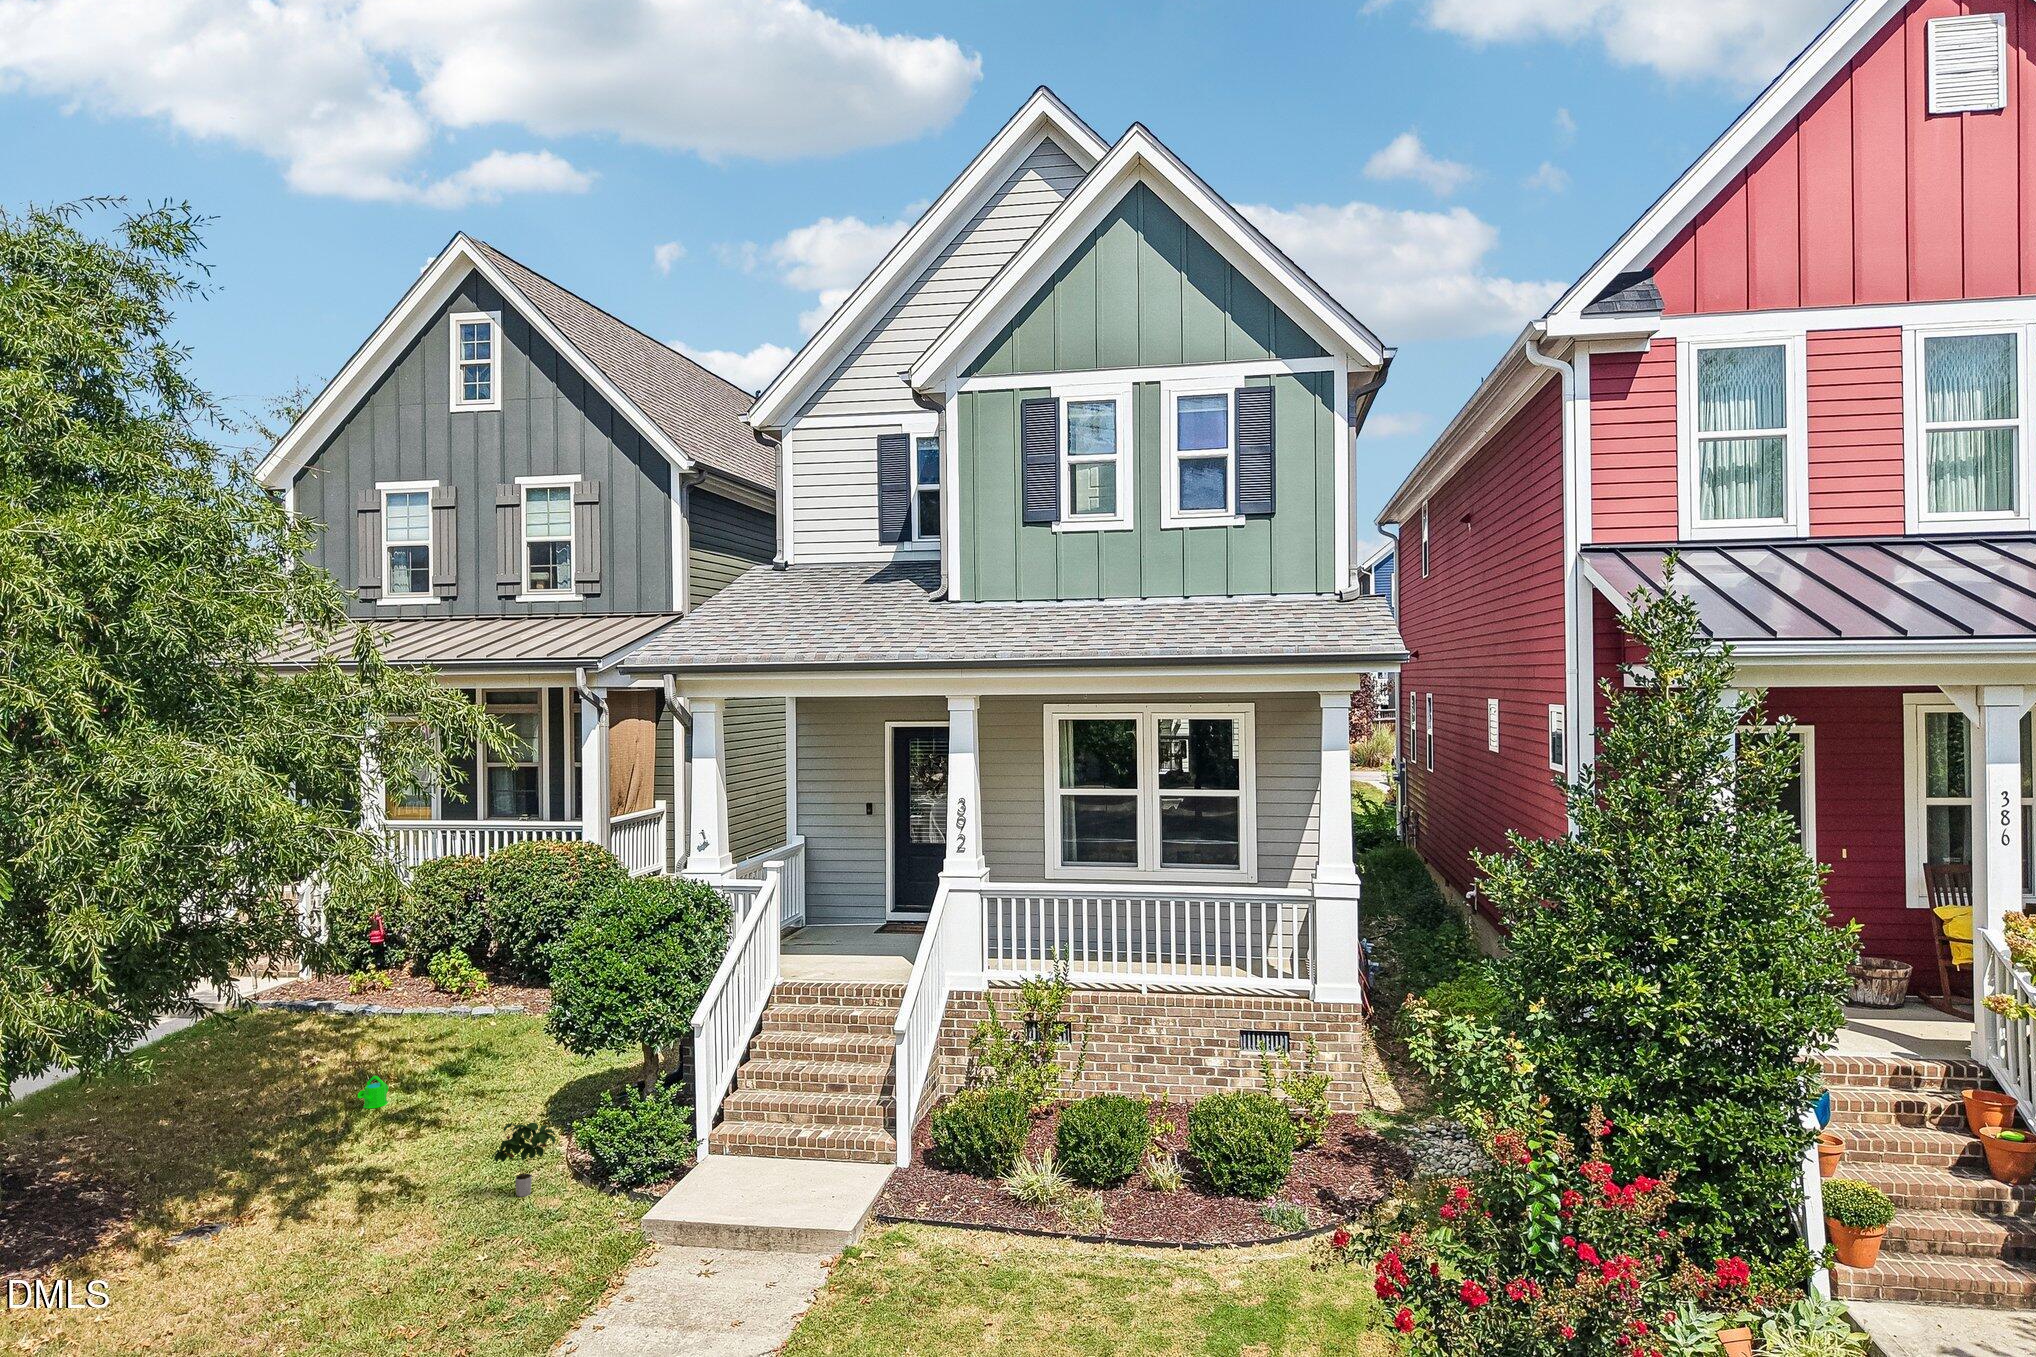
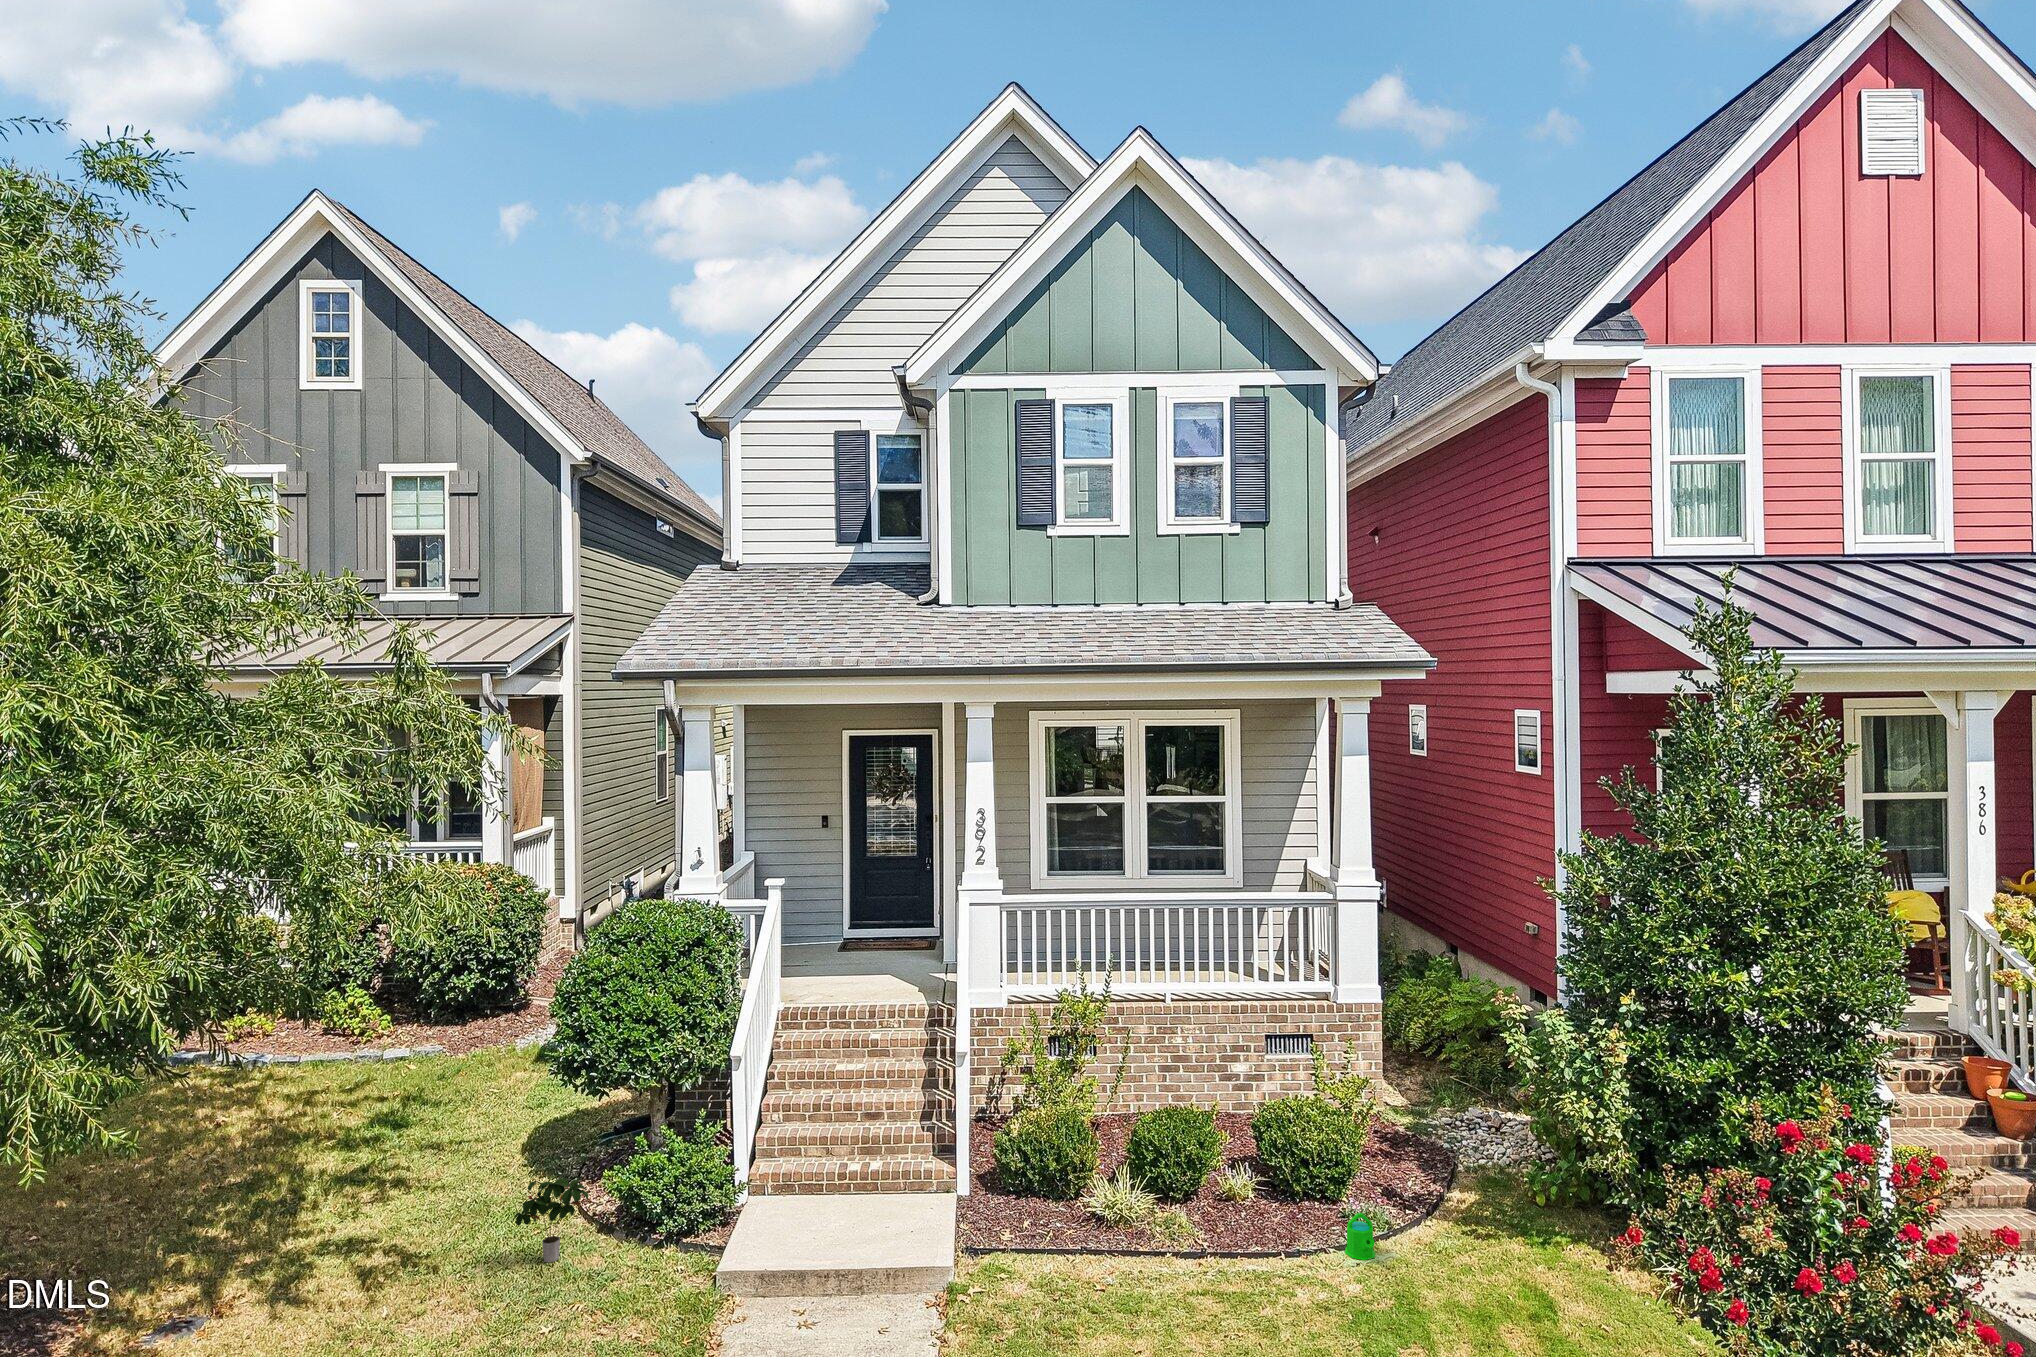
watering can: present [358,1076,389,1109] -> present [1345,1213,1376,1260]

